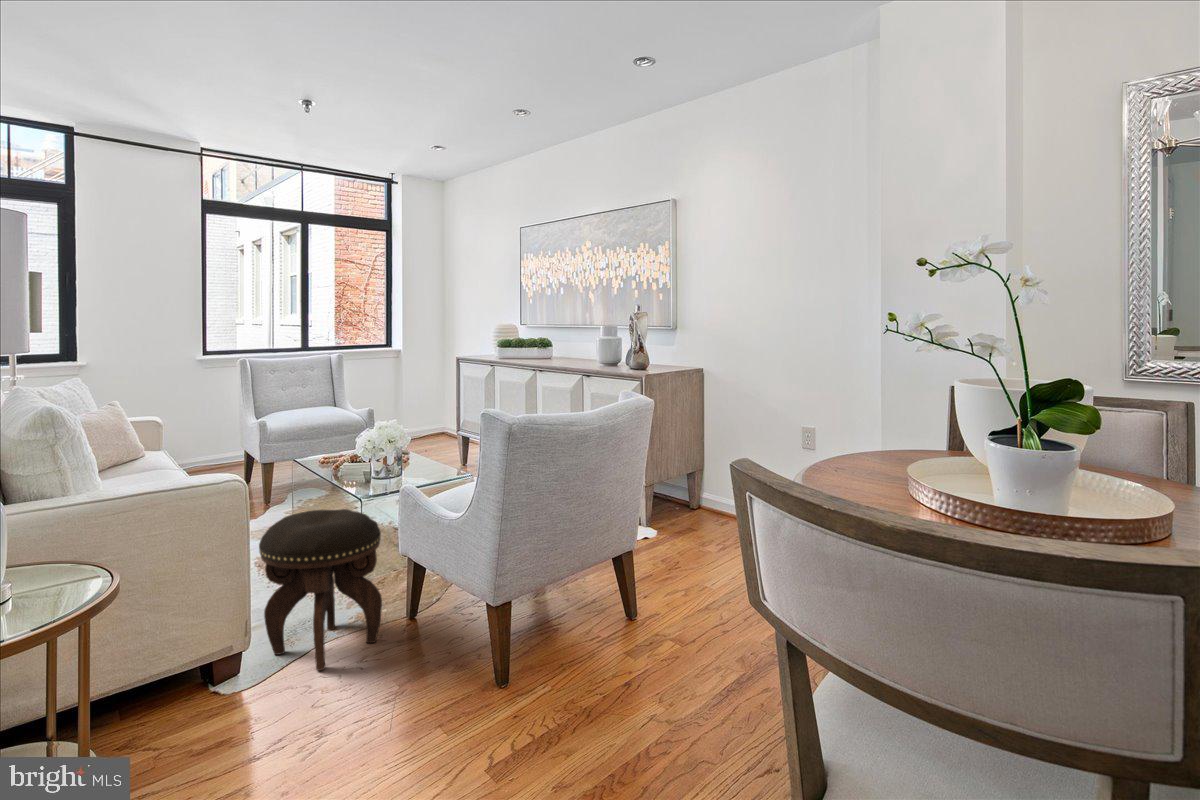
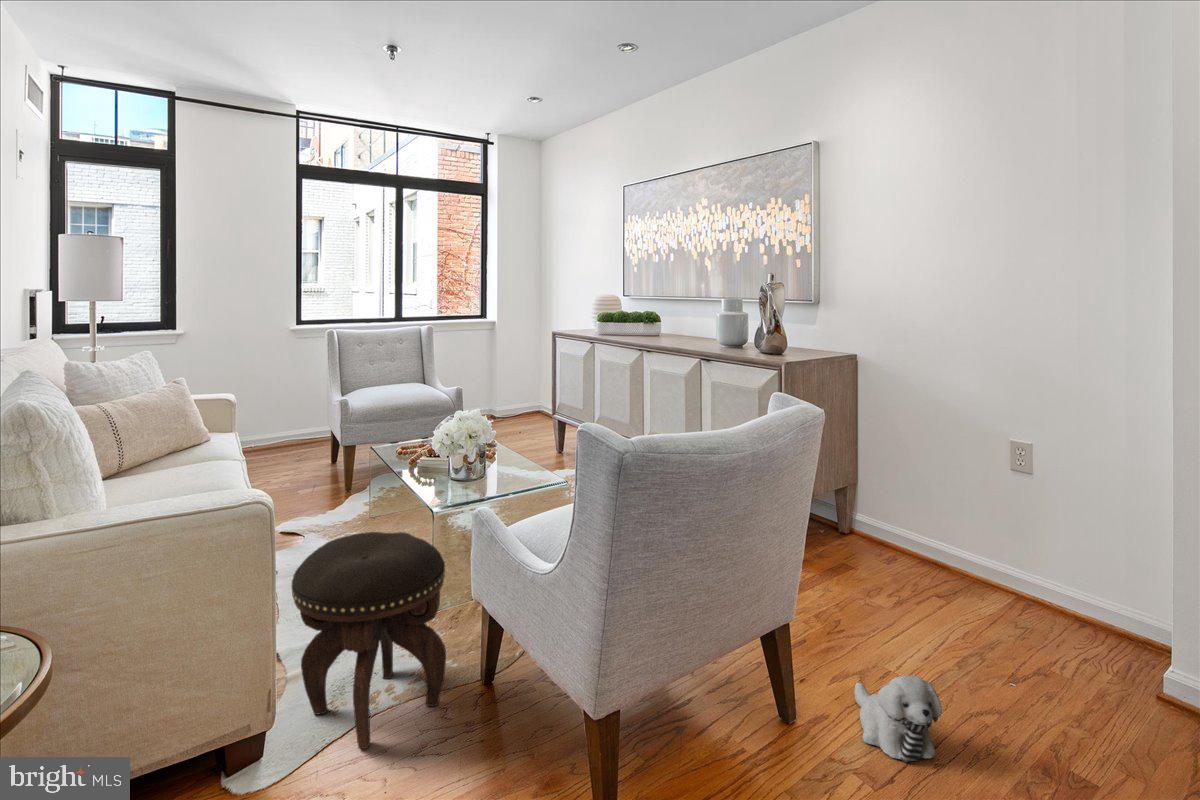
plush toy: none [692,587,743,645] -> present [855,675,942,762]

